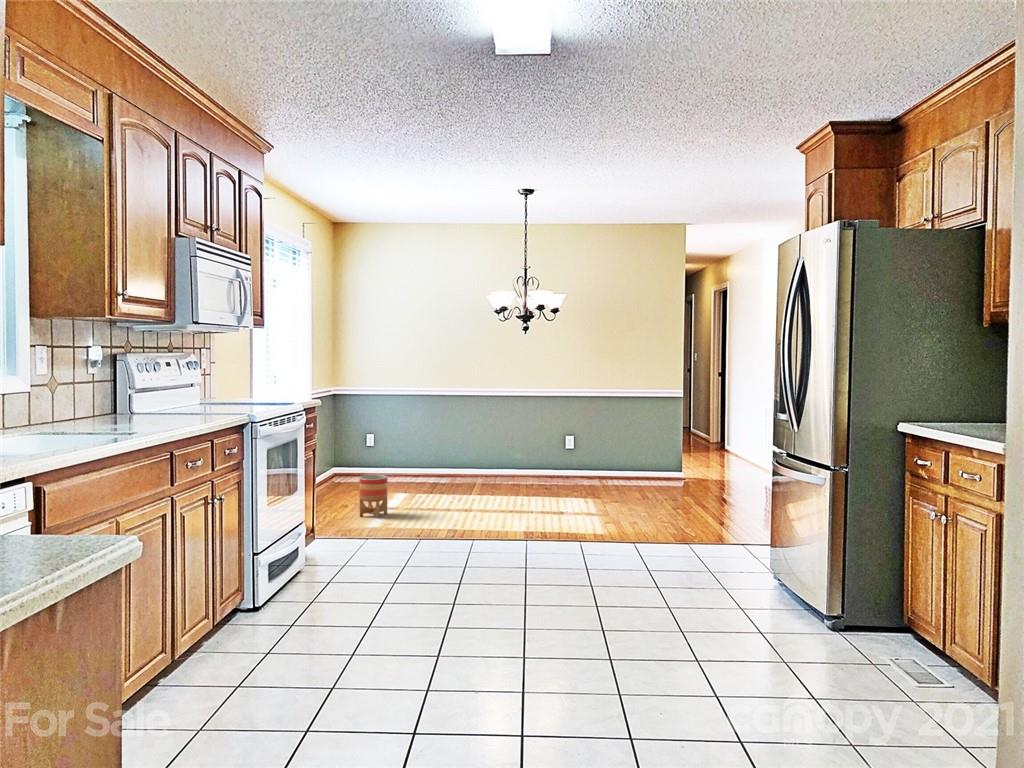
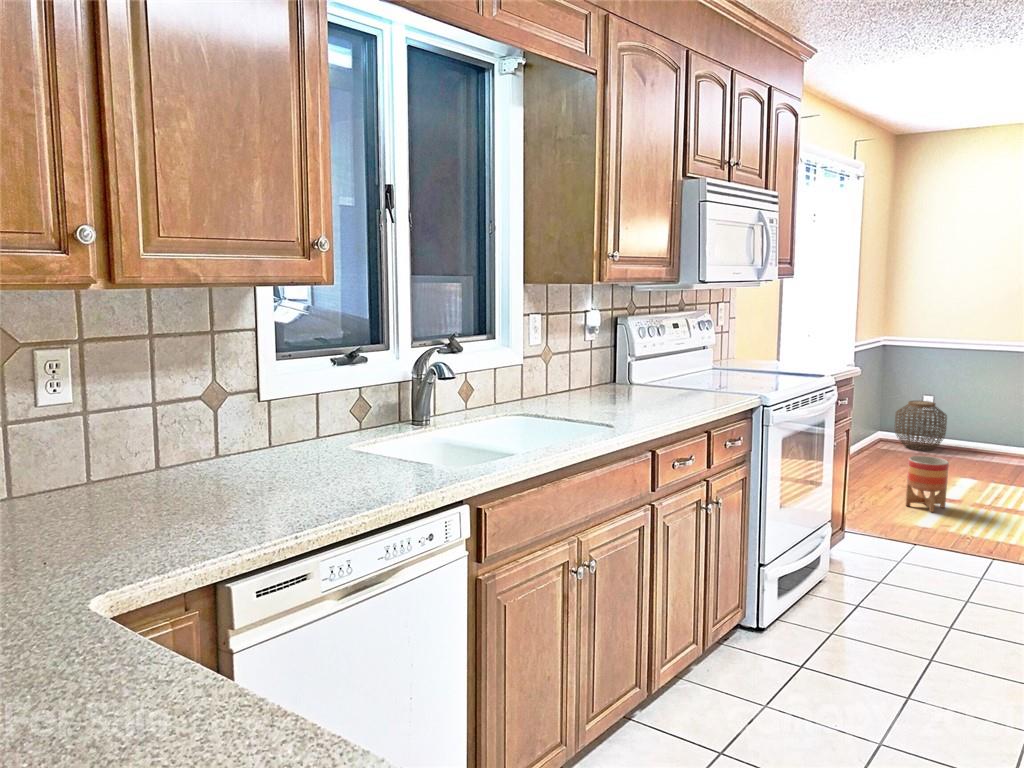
woven basket: none [349,438,386,480] -> present [895,401,947,450]

